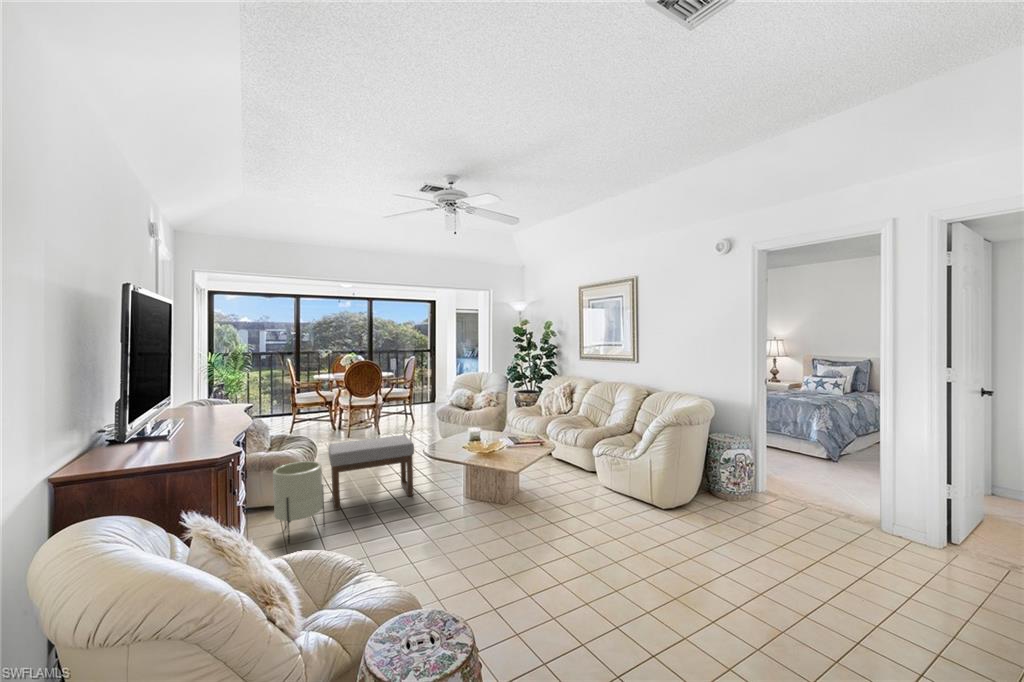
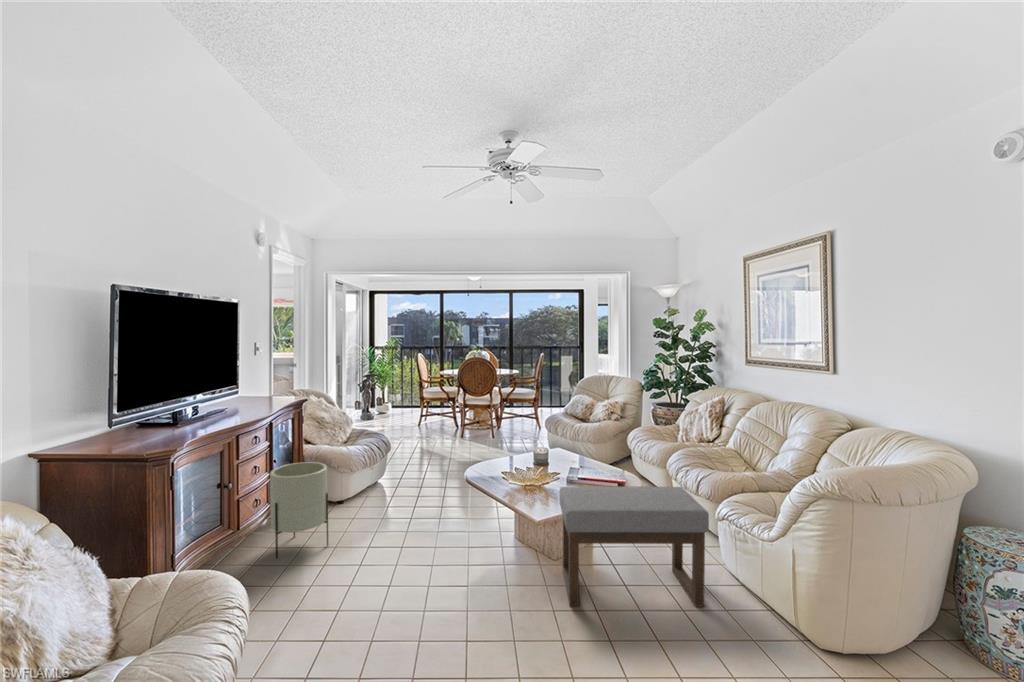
ottoman: present [328,435,414,510] -> present [559,486,709,607]

